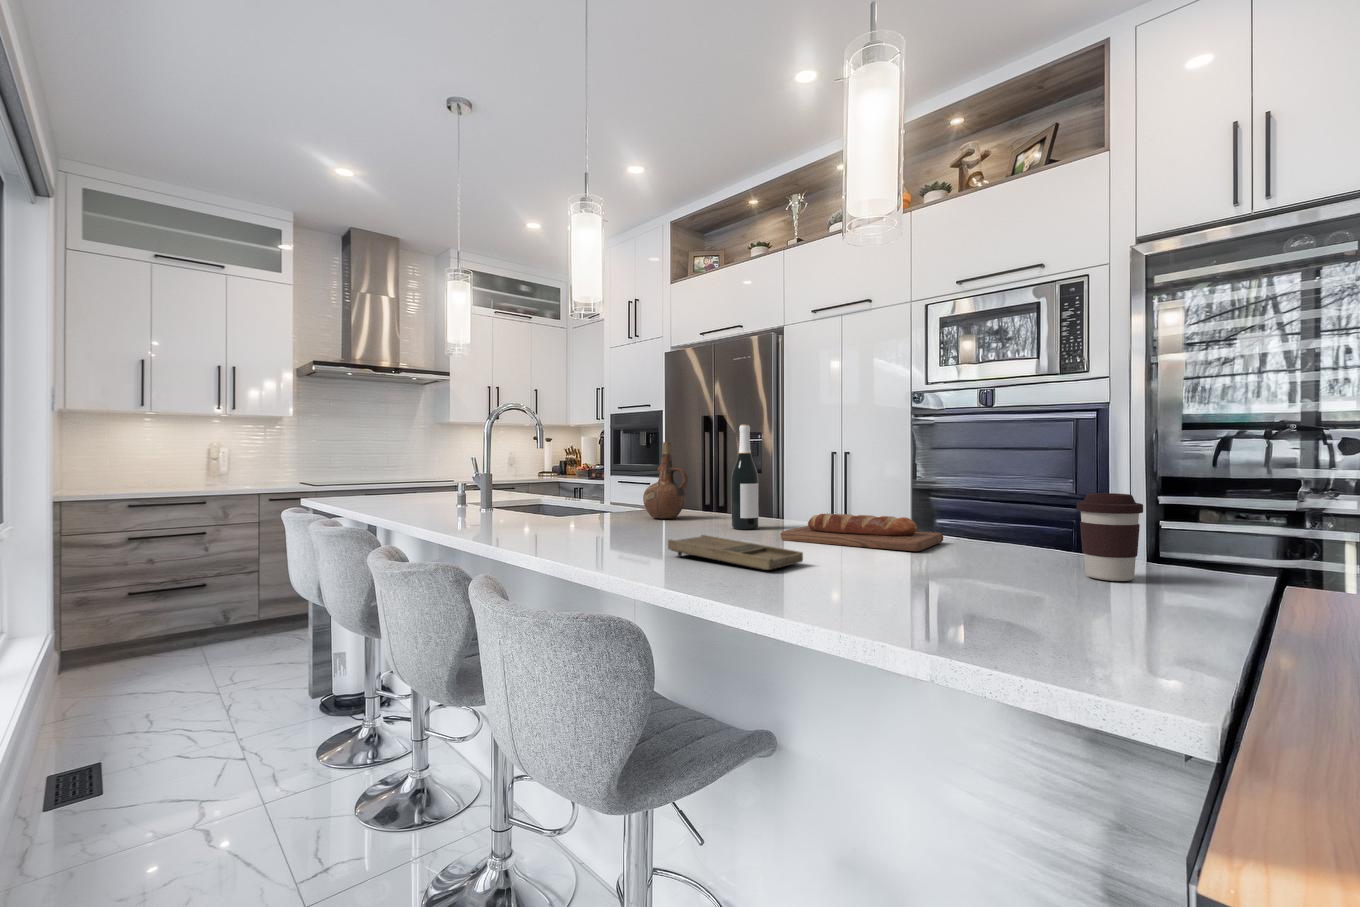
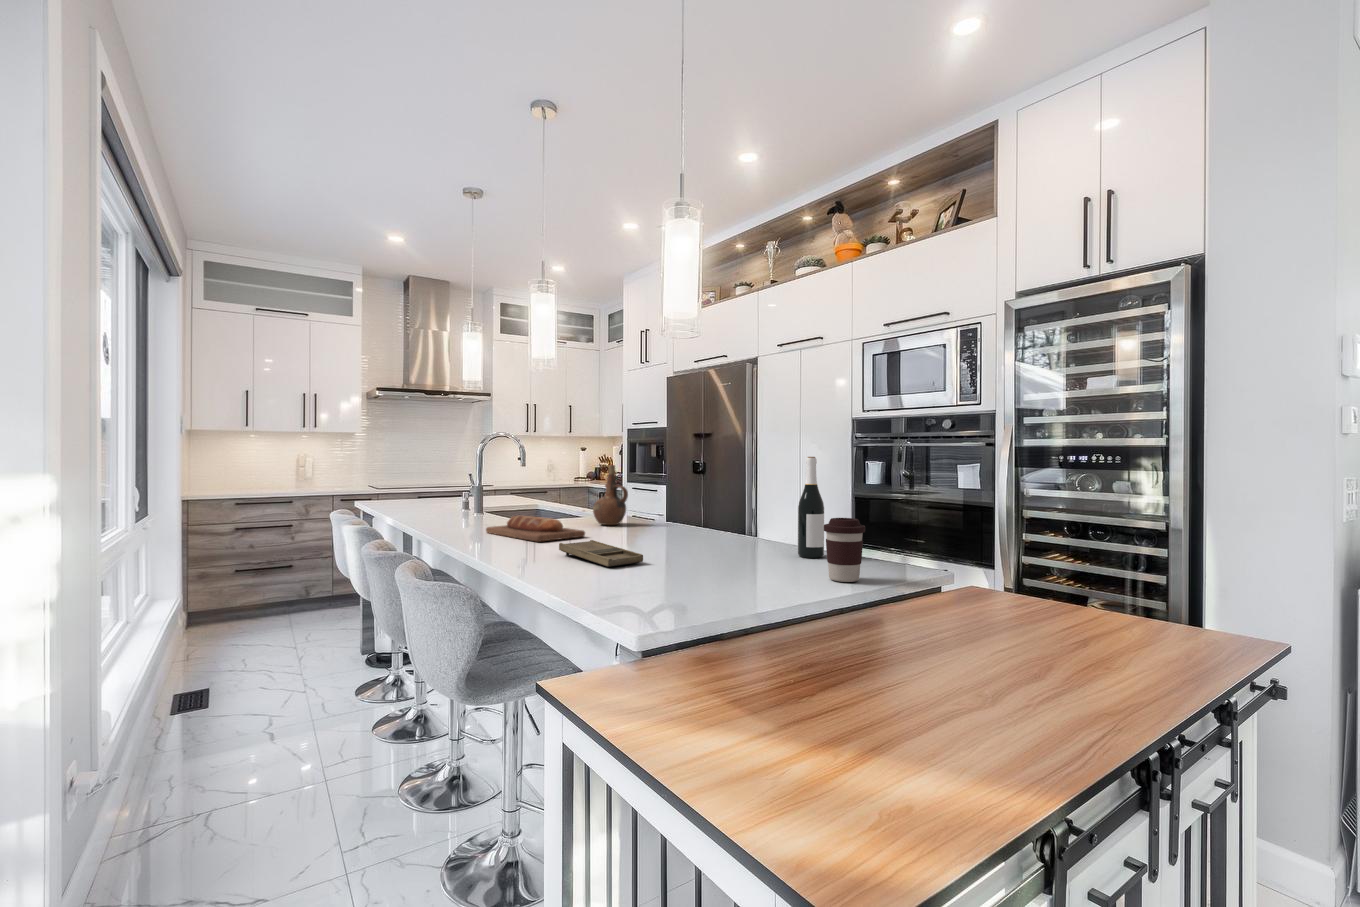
wine bottle: present [731,424,759,529] -> present [798,457,824,558]
bread loaf: present [781,514,943,551] -> present [486,516,585,542]

